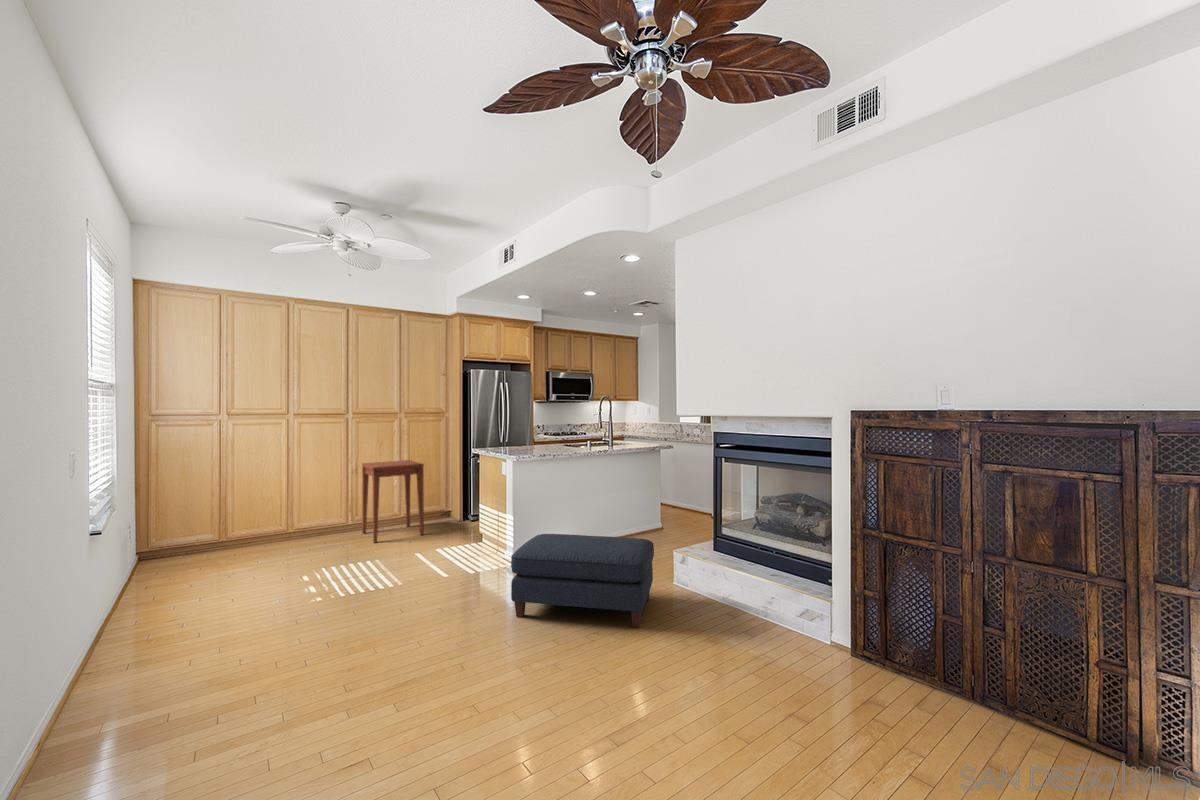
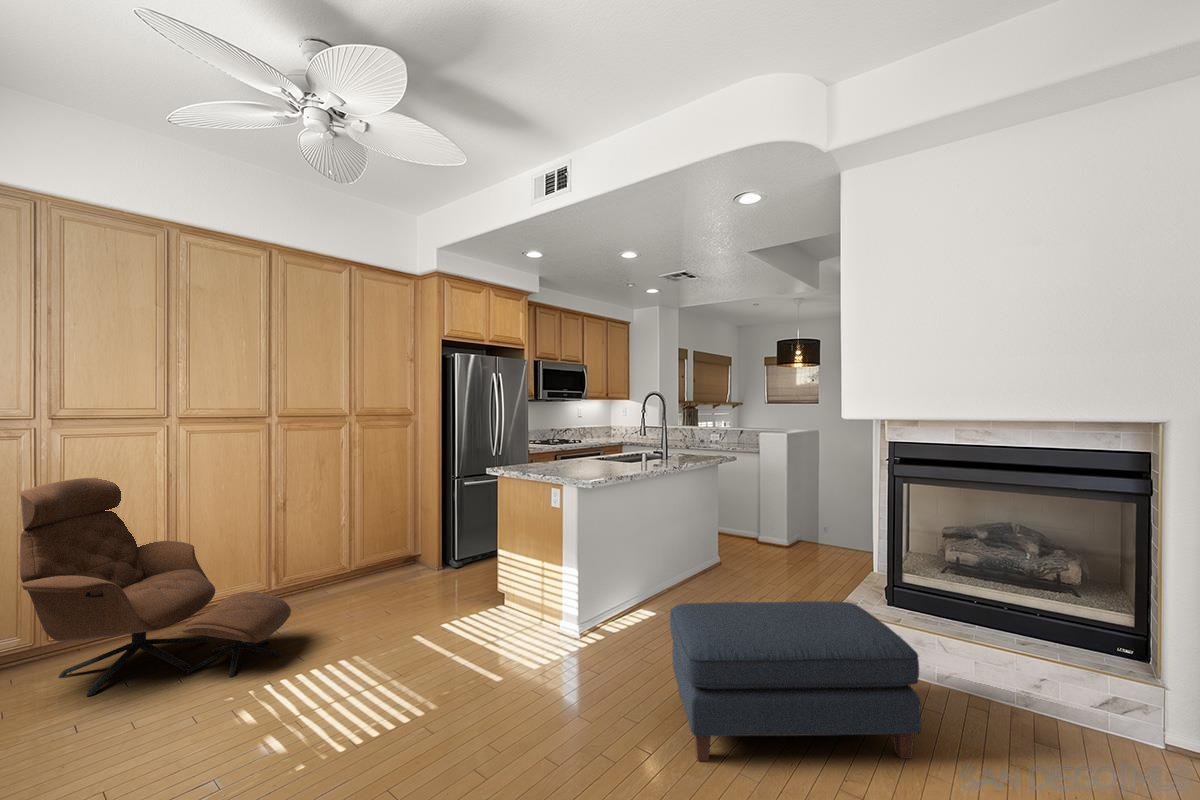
lounge chair: none [209,449,348,565] -> present [20,478,291,696]
side table: present [362,460,424,543] -> none [294,486,401,622]

